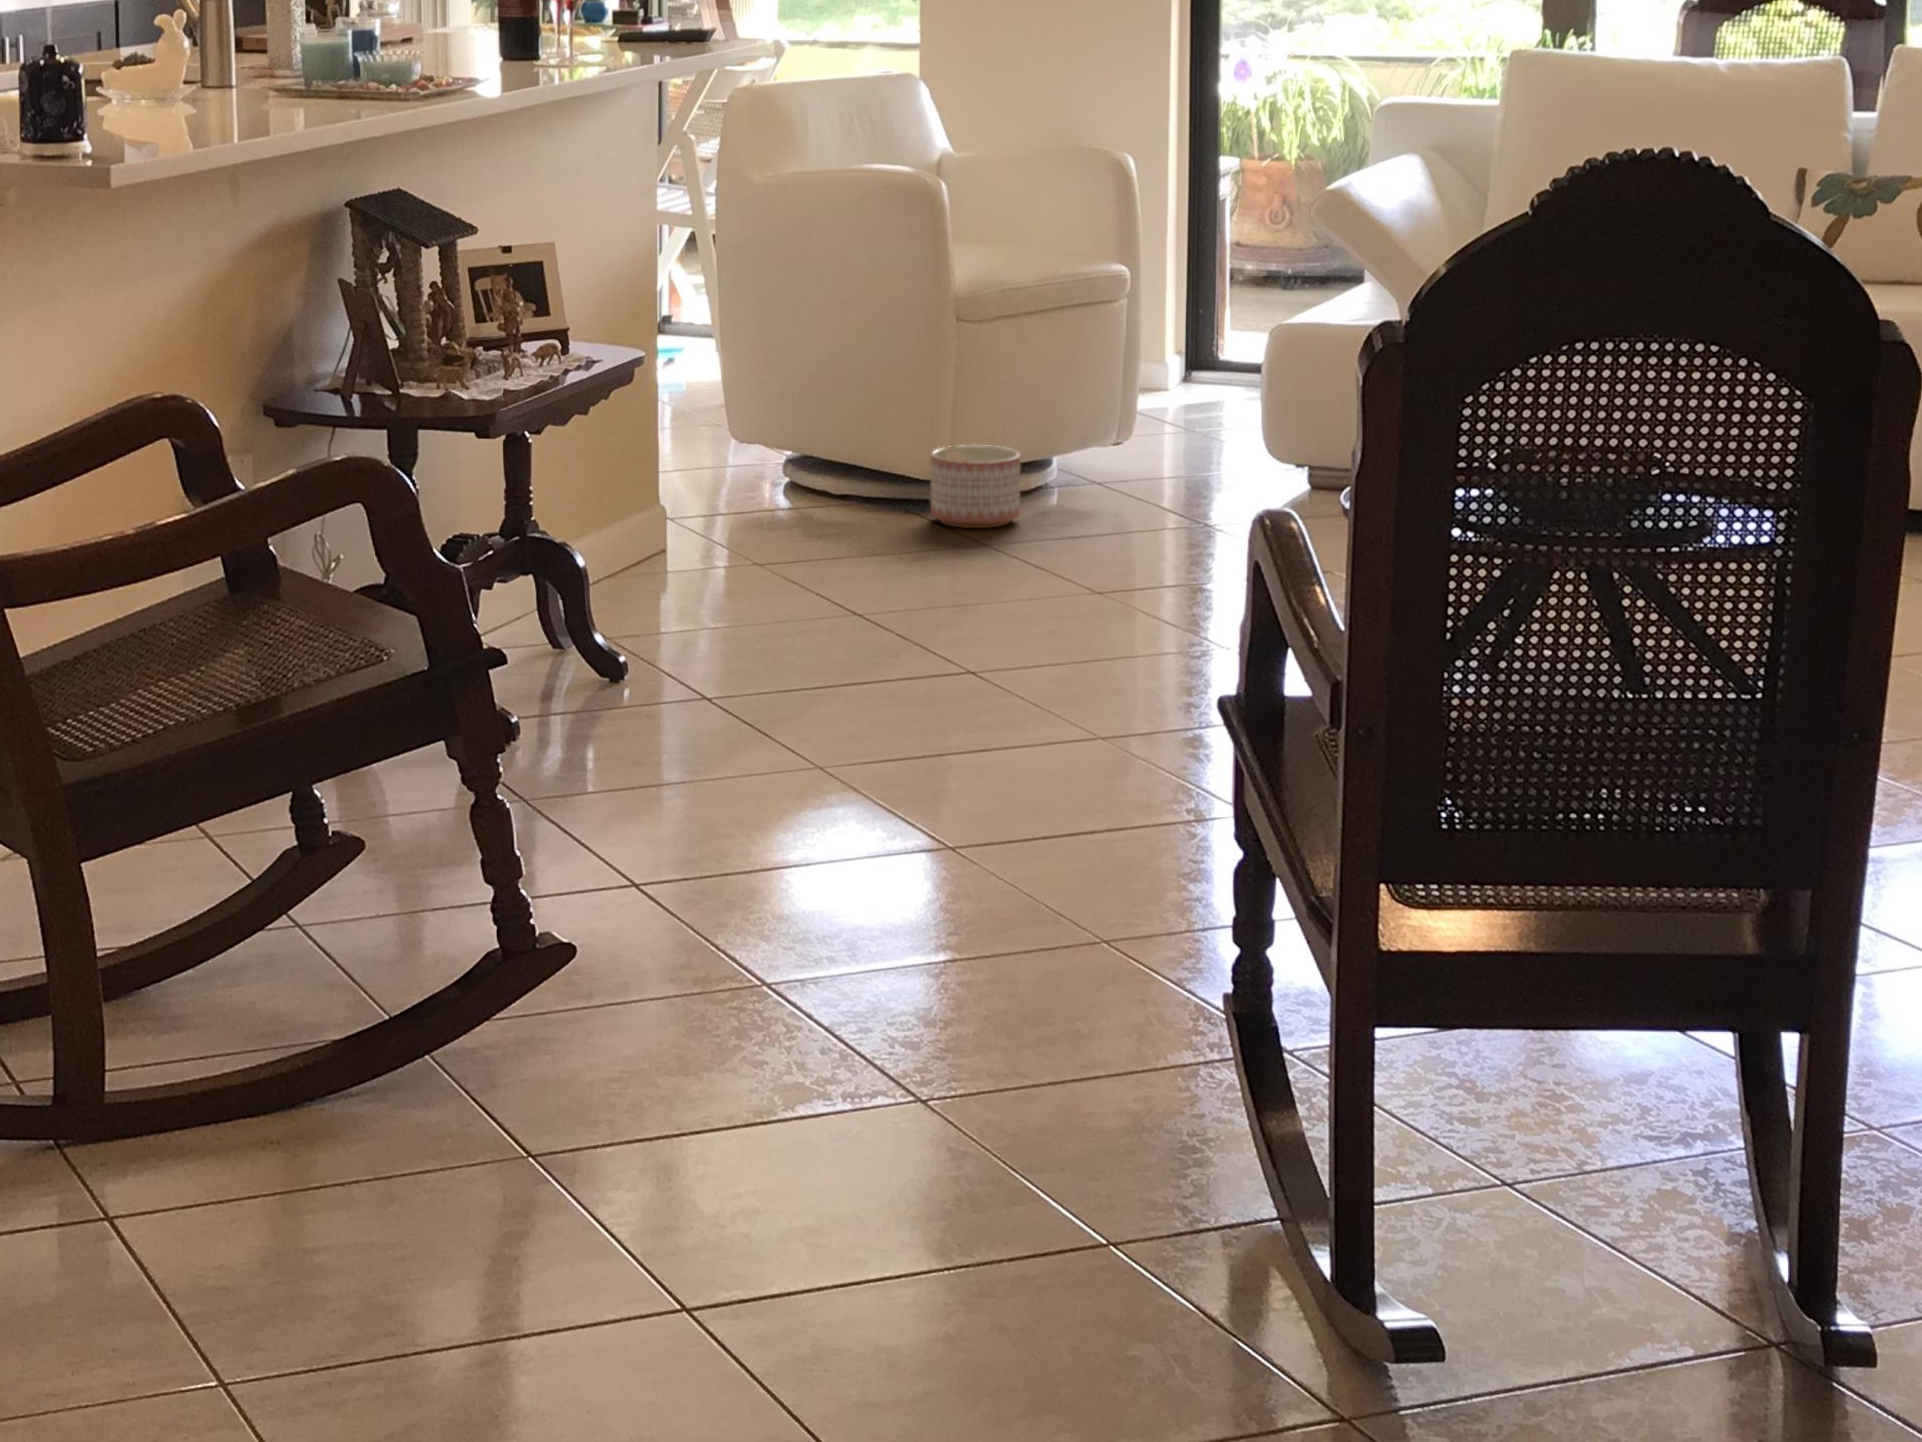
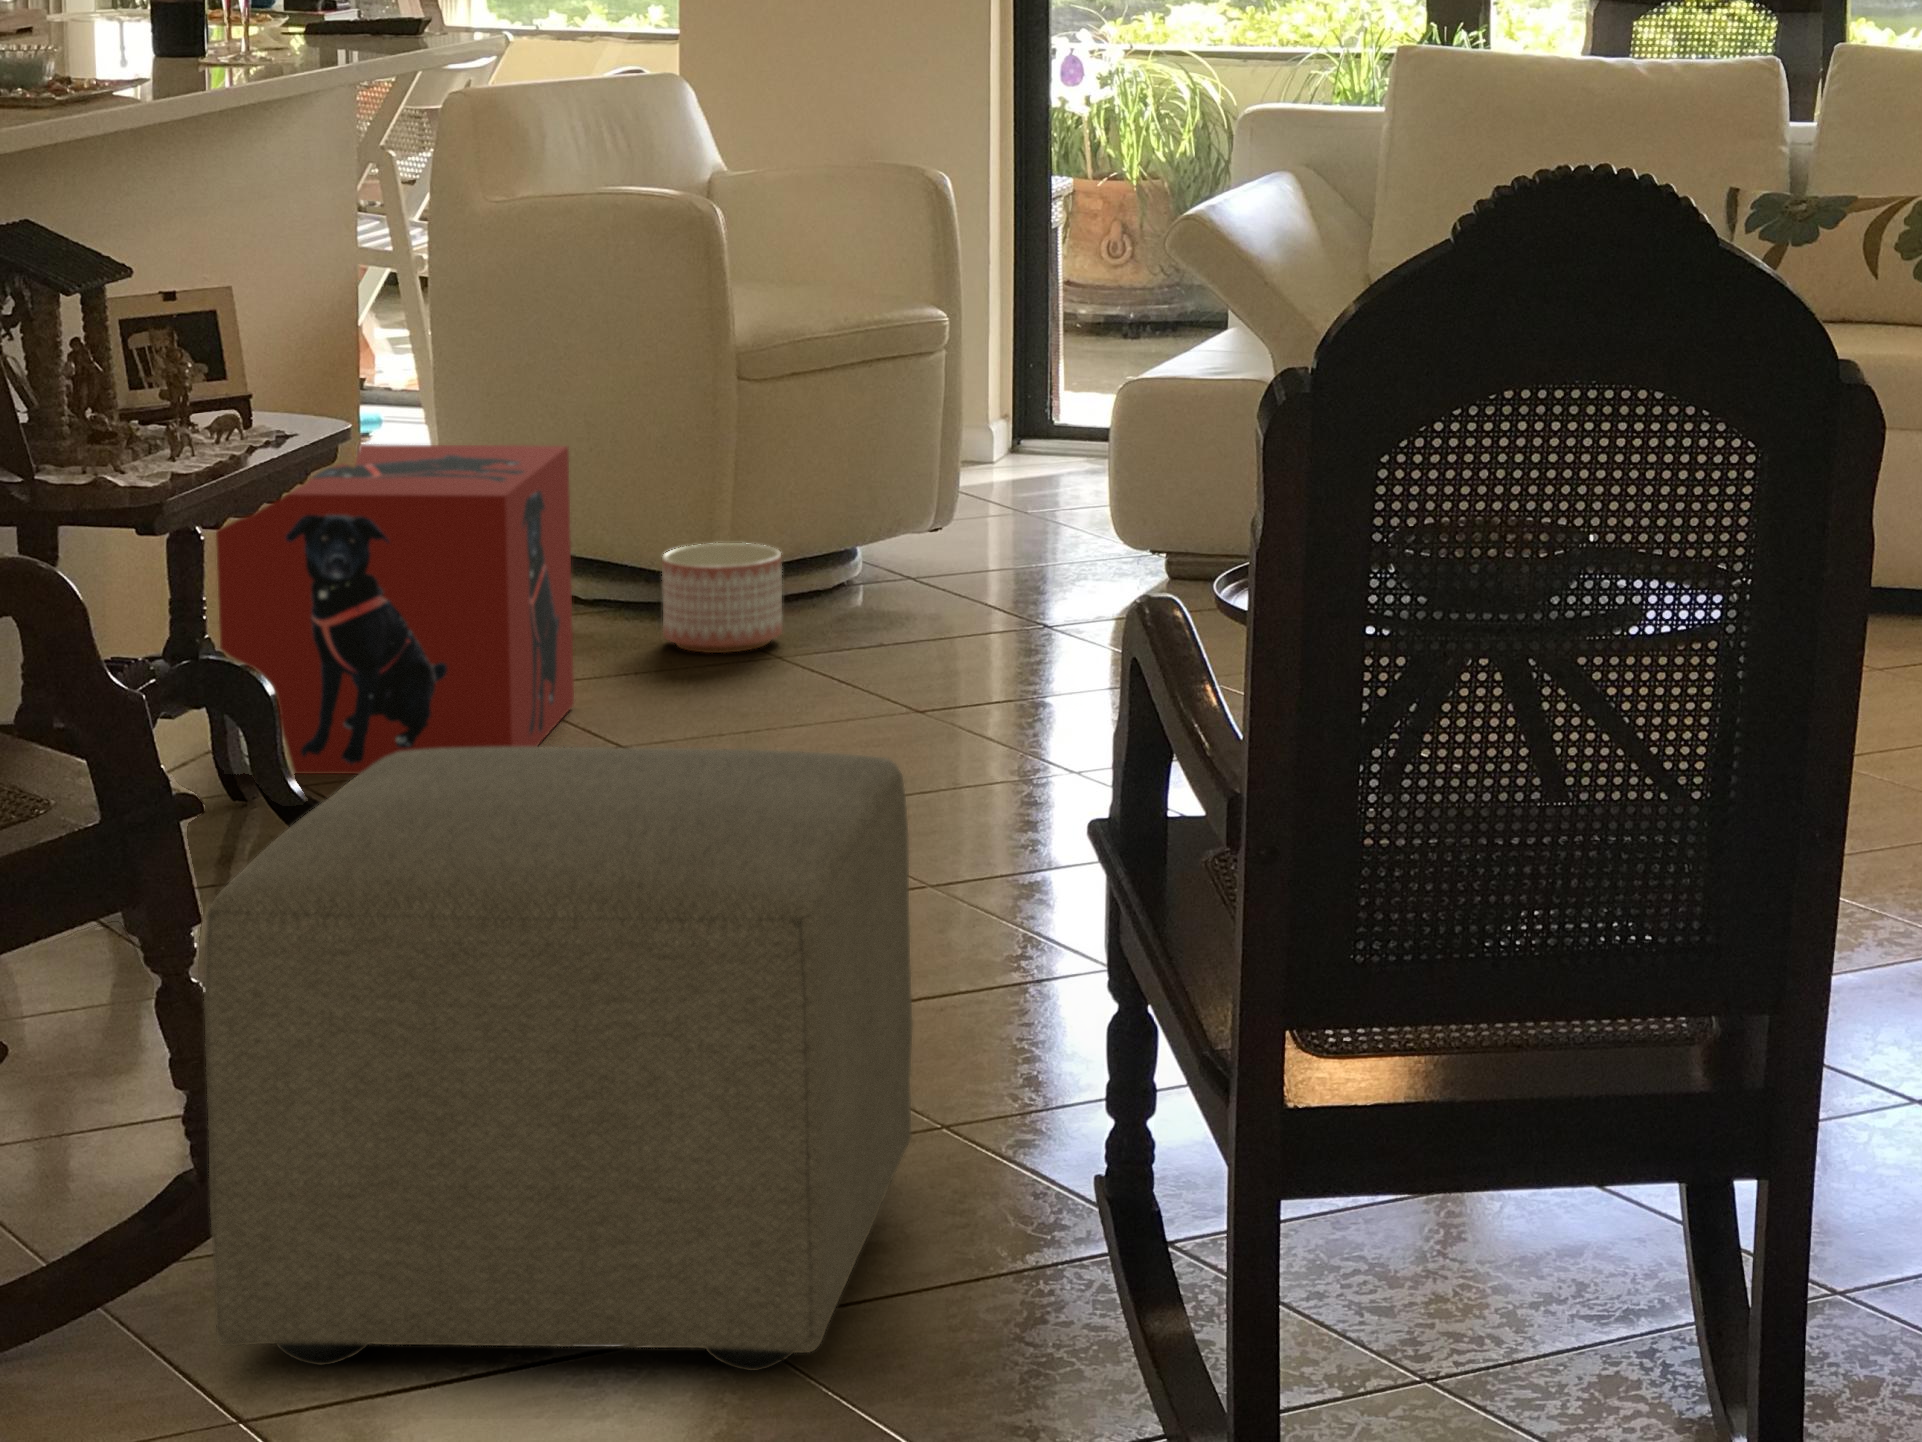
storage box: none [633,362,872,606] -> present [216,444,574,774]
ottoman: none [724,565,1156,968] -> present [204,747,912,1371]

